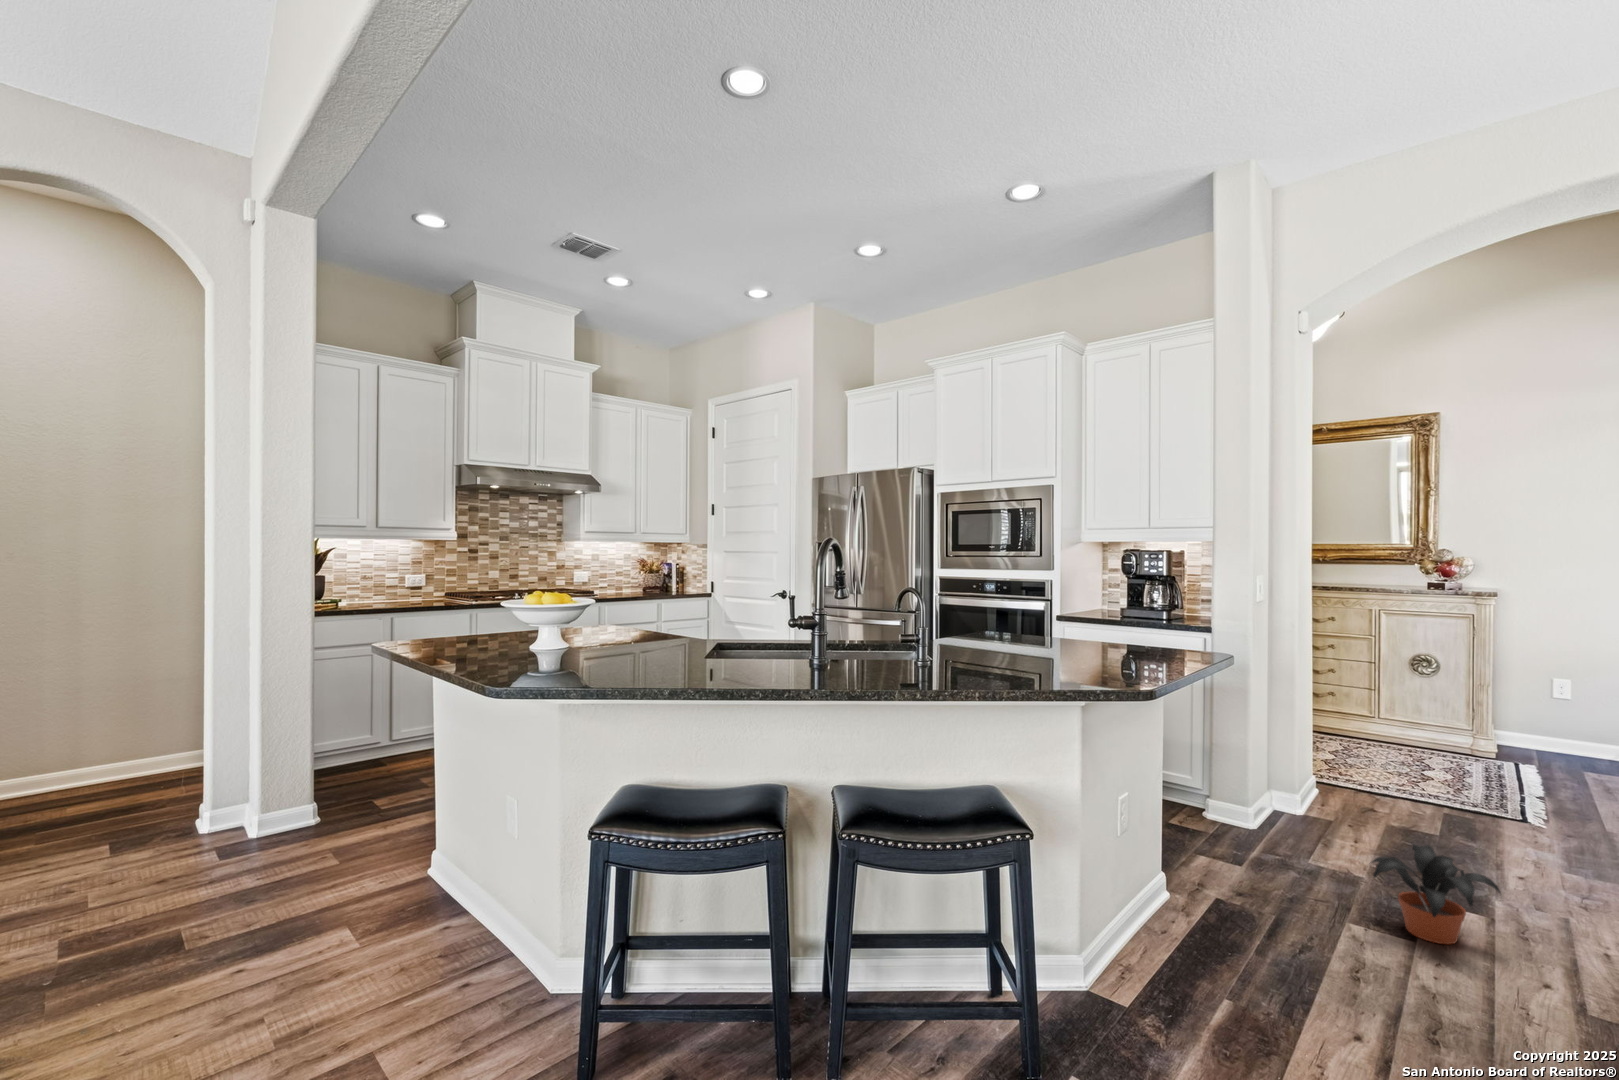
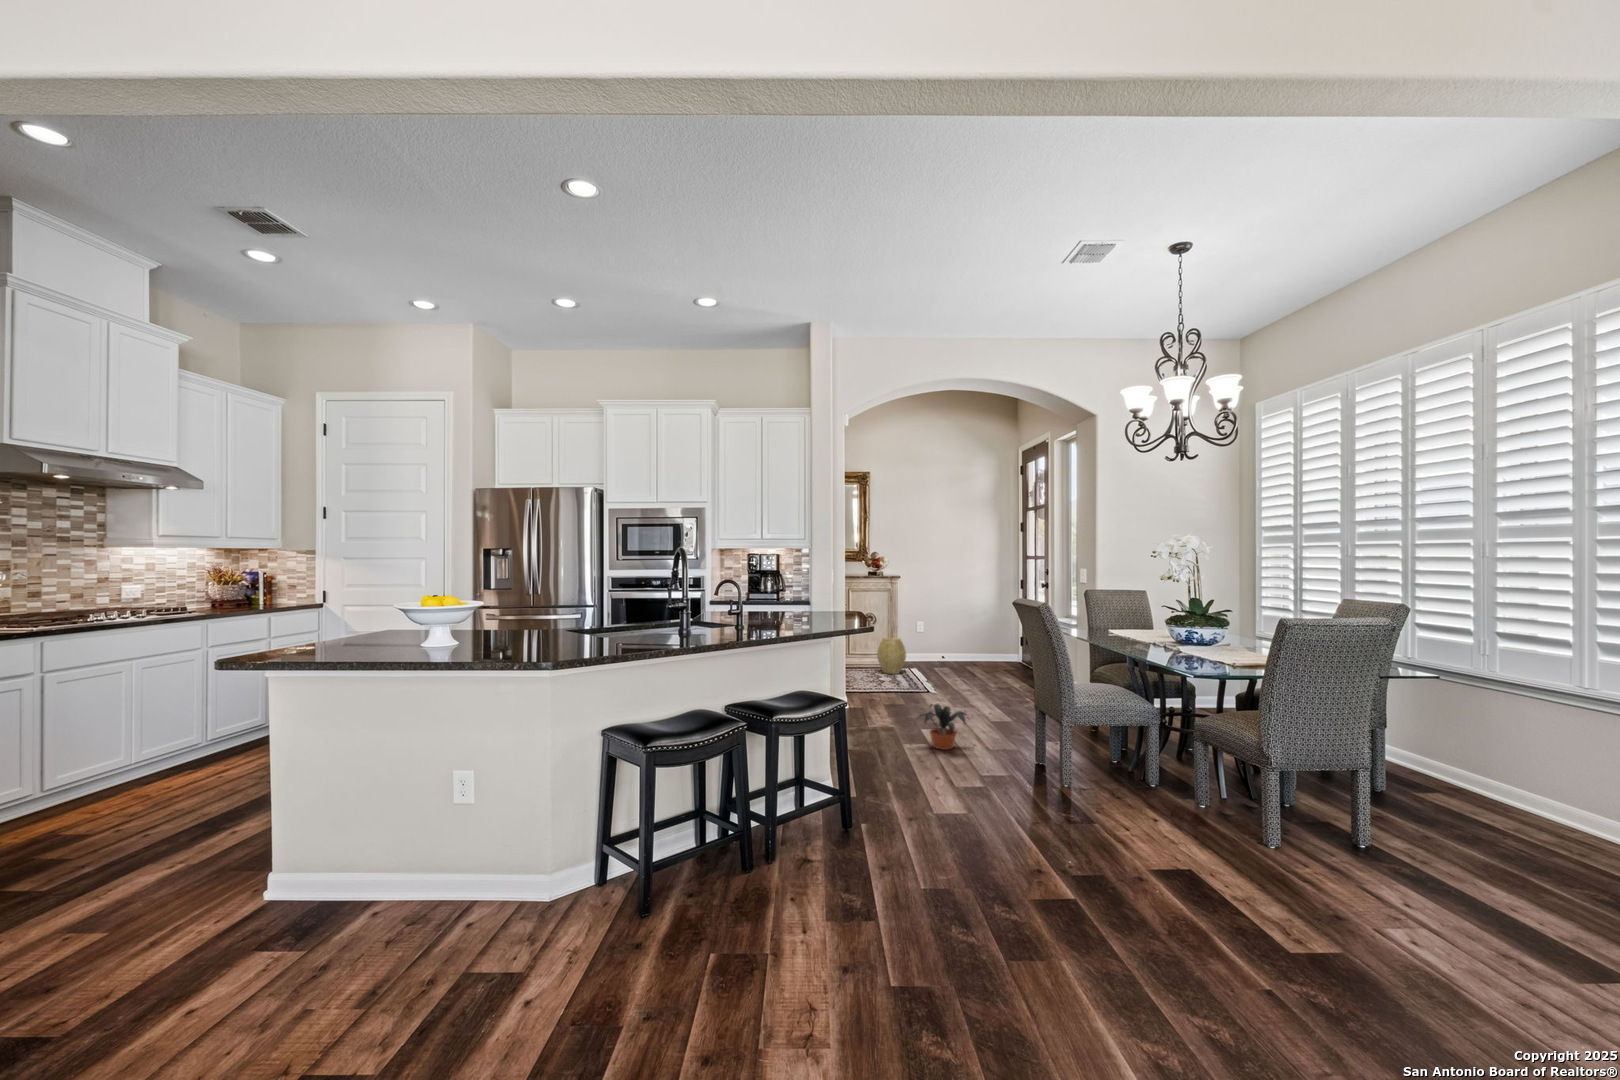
woven basket: none [1425,699,1494,768] -> present [877,637,906,674]

